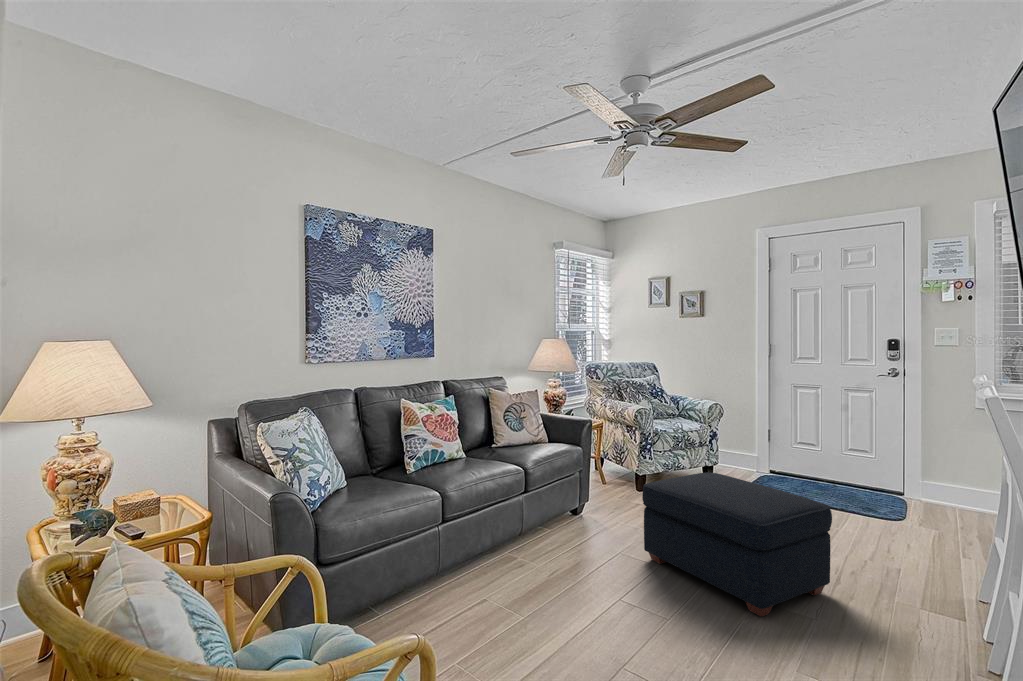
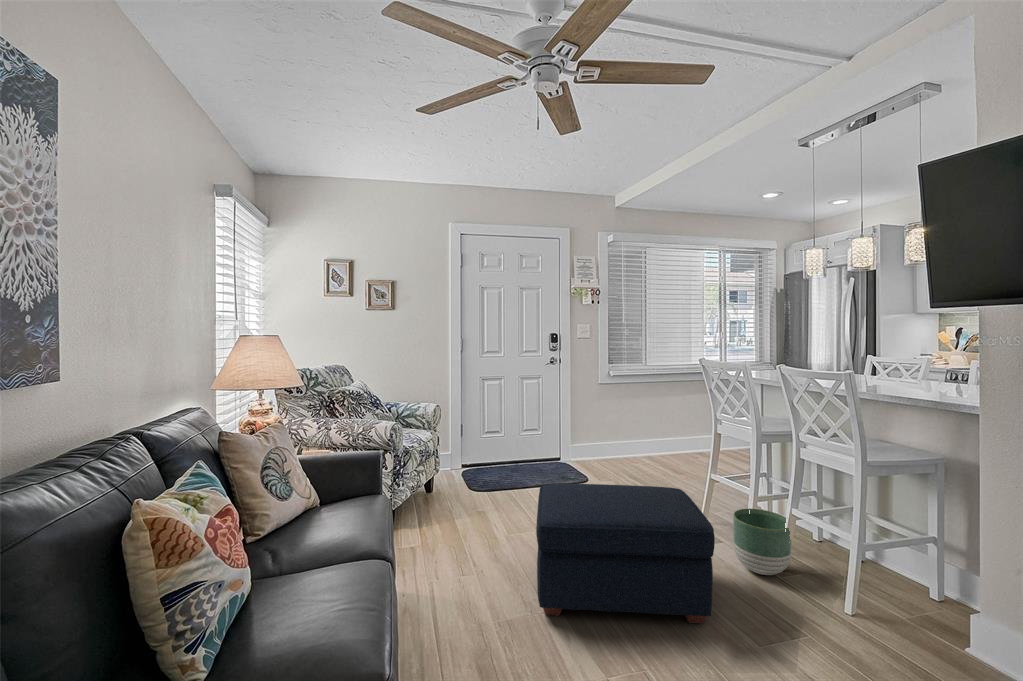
planter: none [900,559,986,647] -> present [733,509,792,575]

